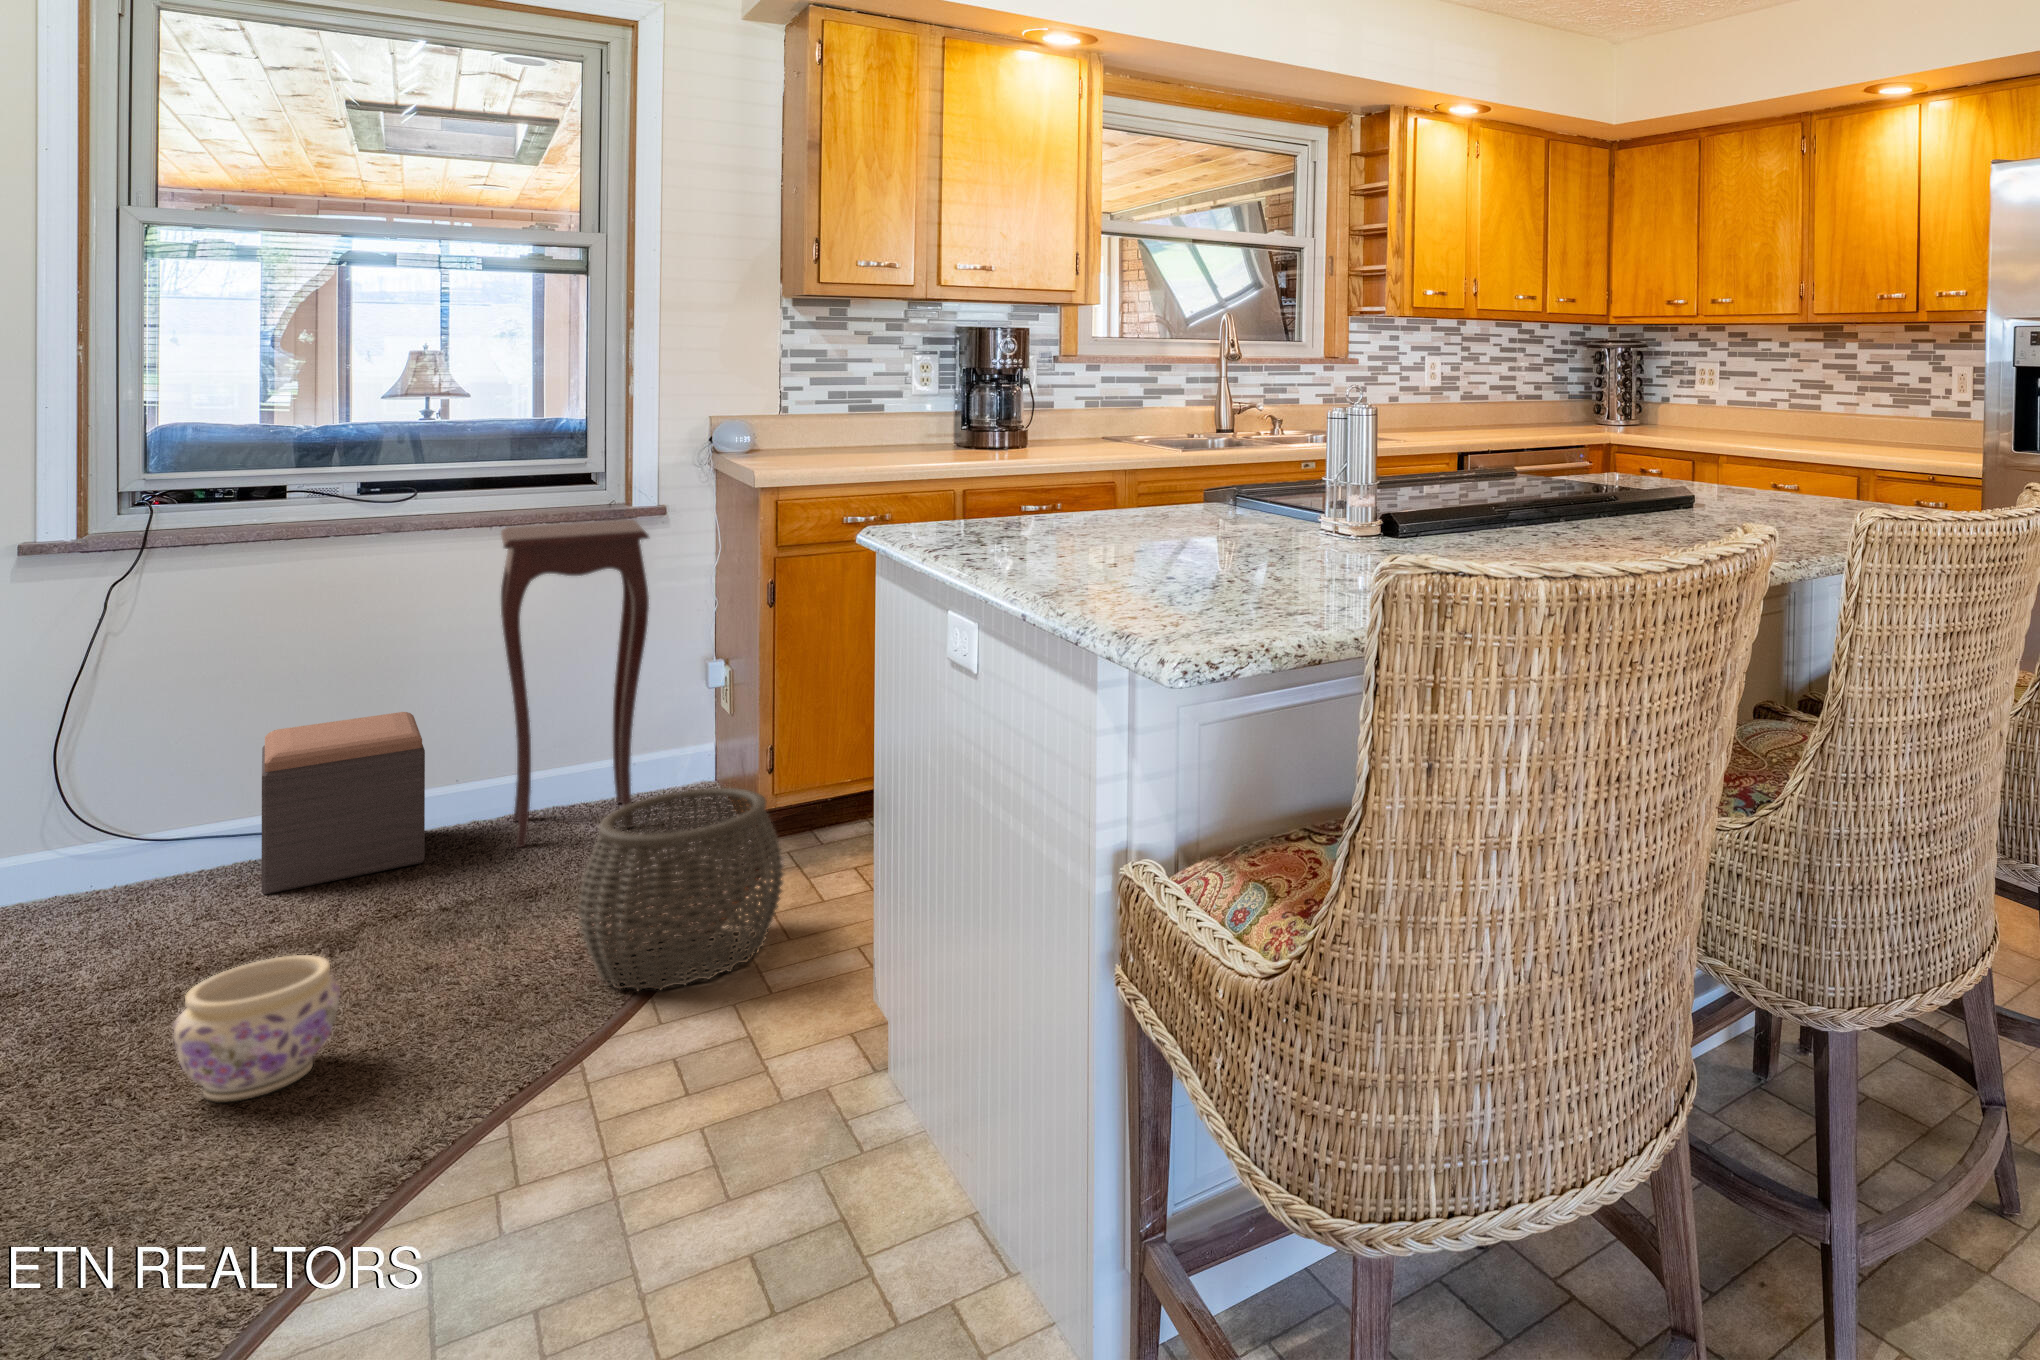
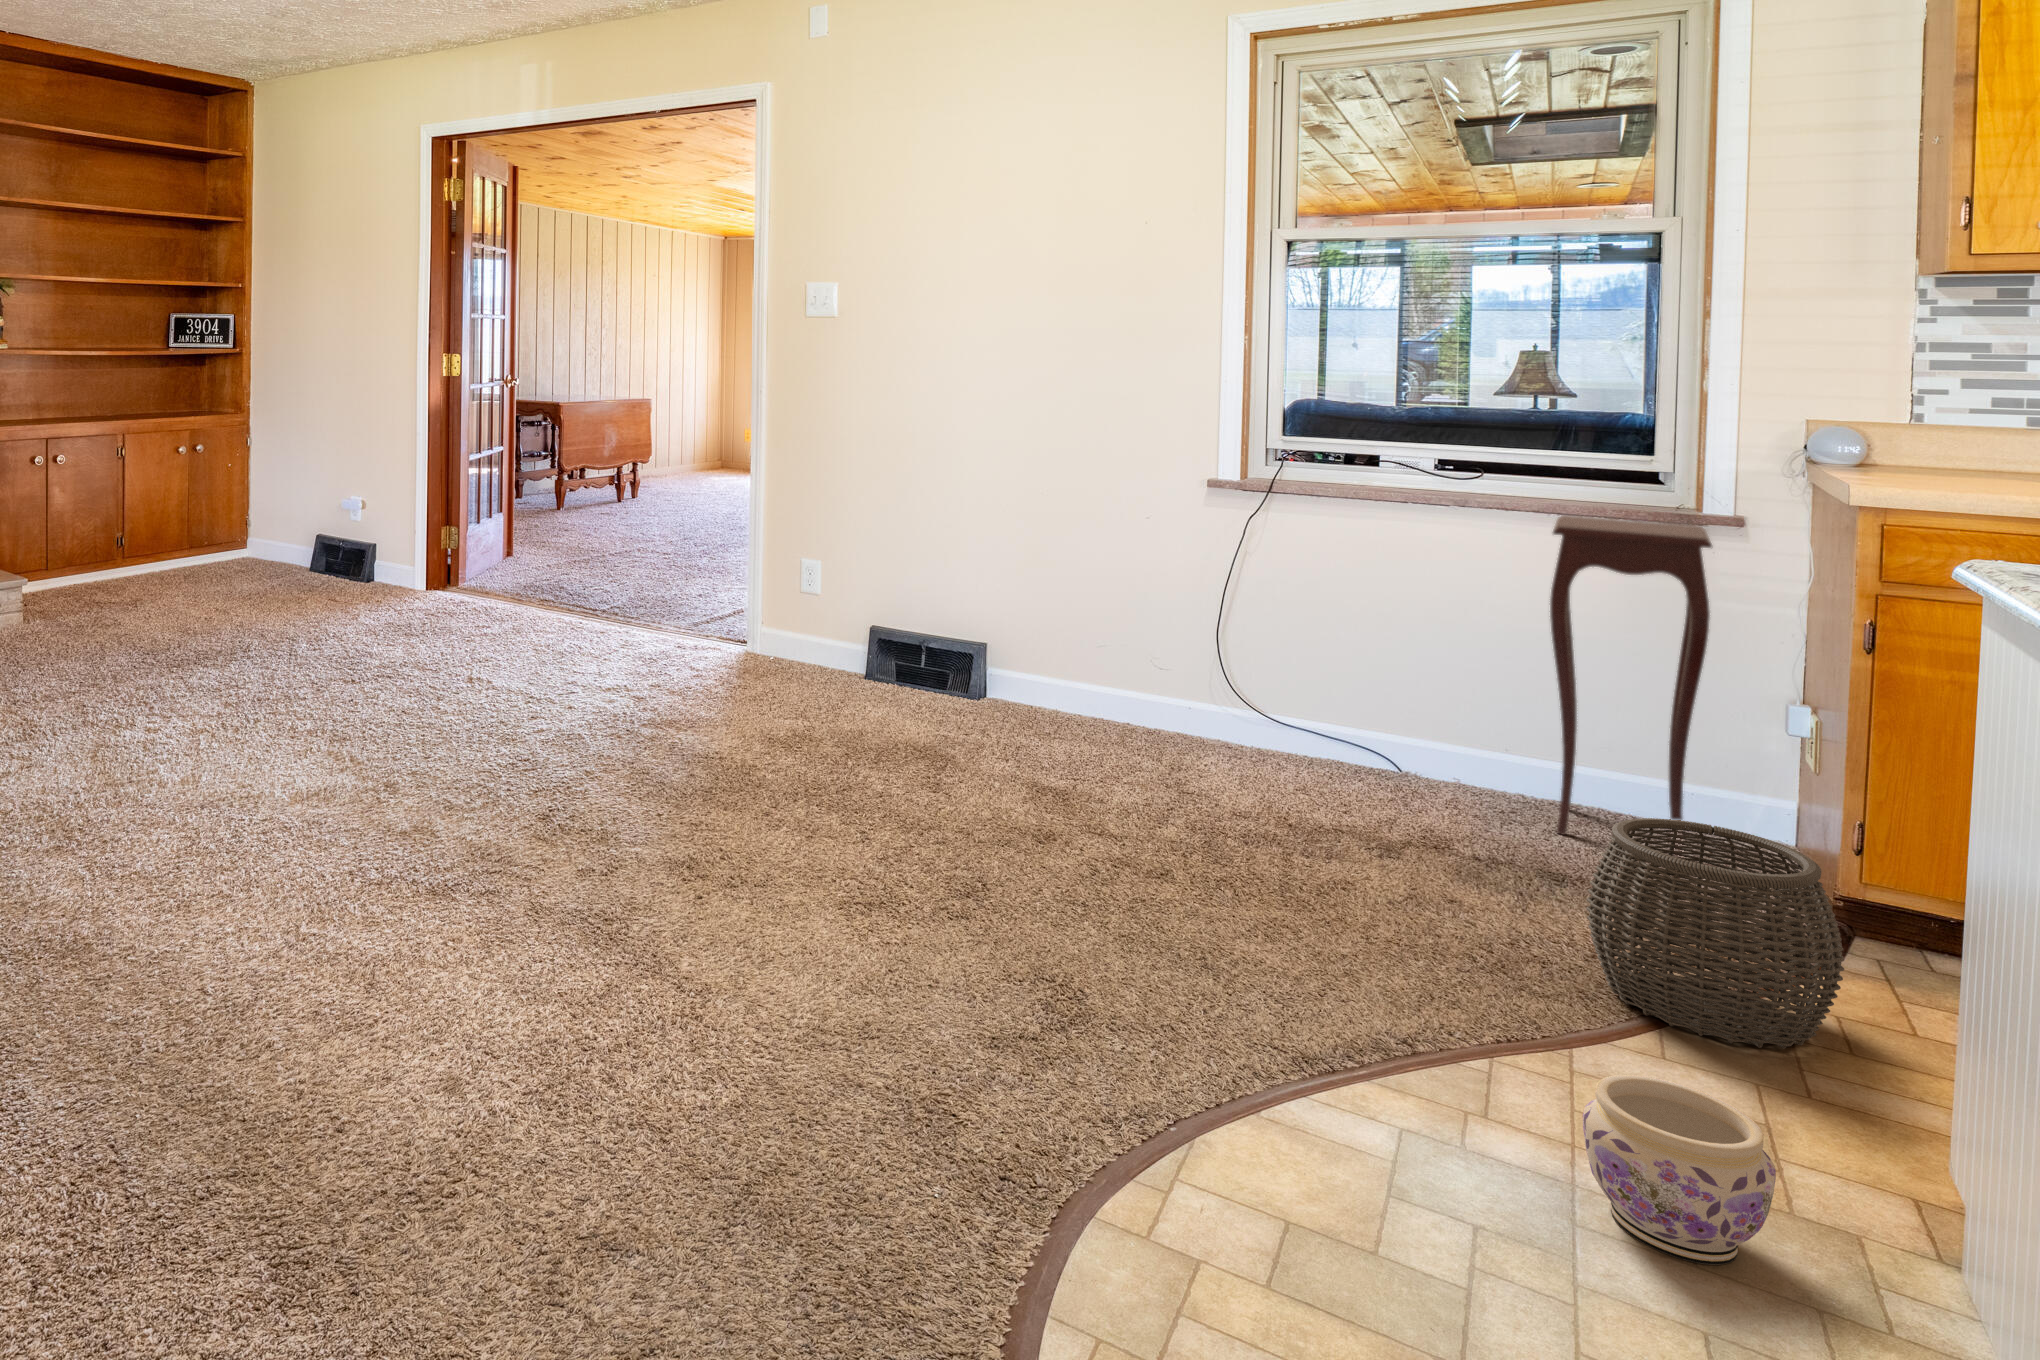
footstool: present [262,712,425,895] -> none [1343,659,1475,814]
planter: present [174,955,340,1103] -> present [1583,1075,1776,1265]

